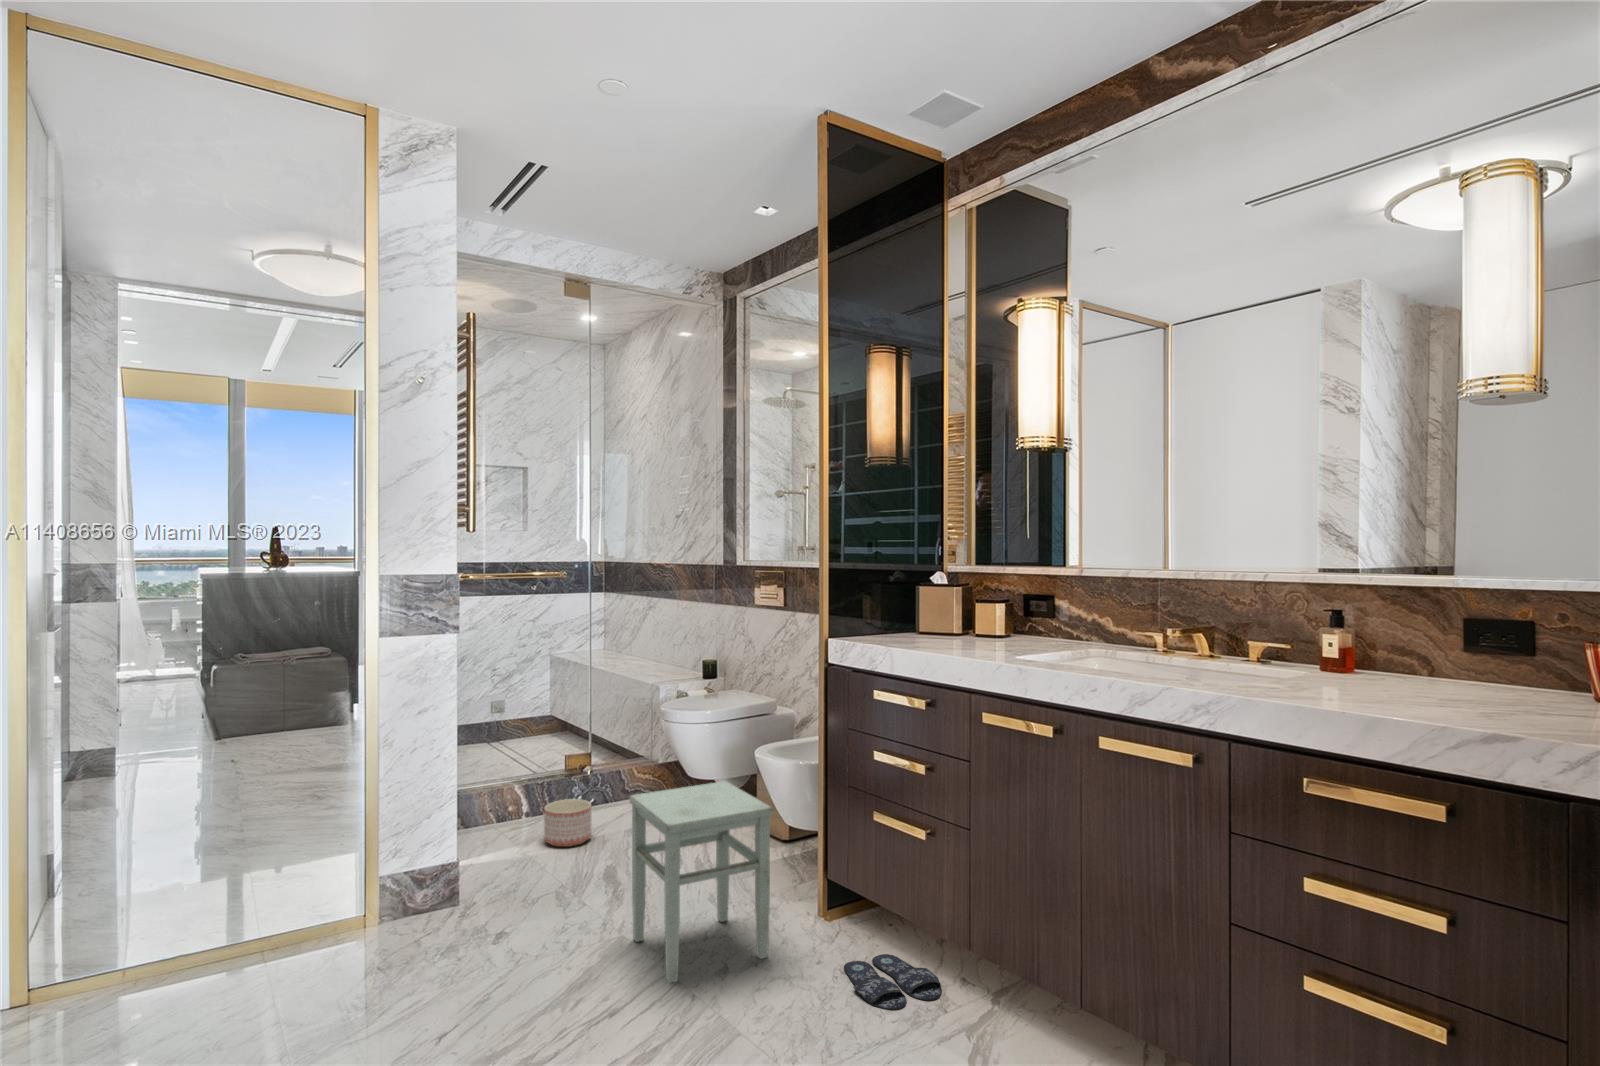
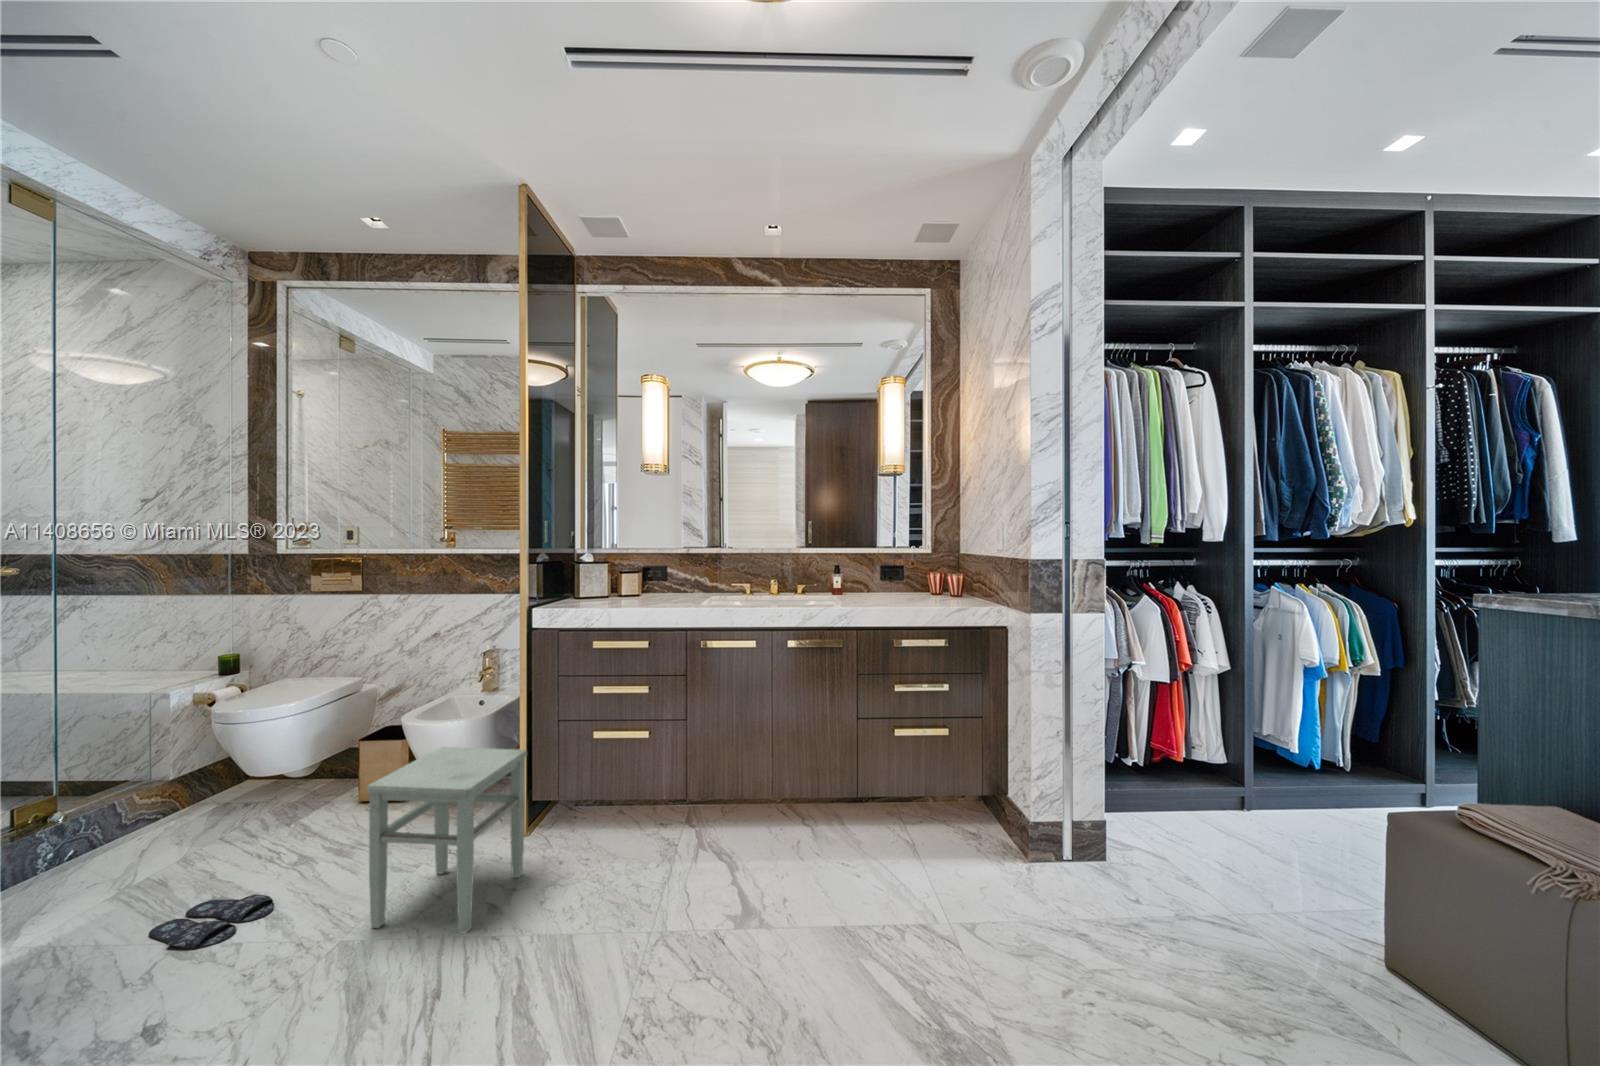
planter: present [544,799,591,847] -> none [52,844,141,917]
slippers: present [844,954,941,1010] -> present [149,894,274,949]

